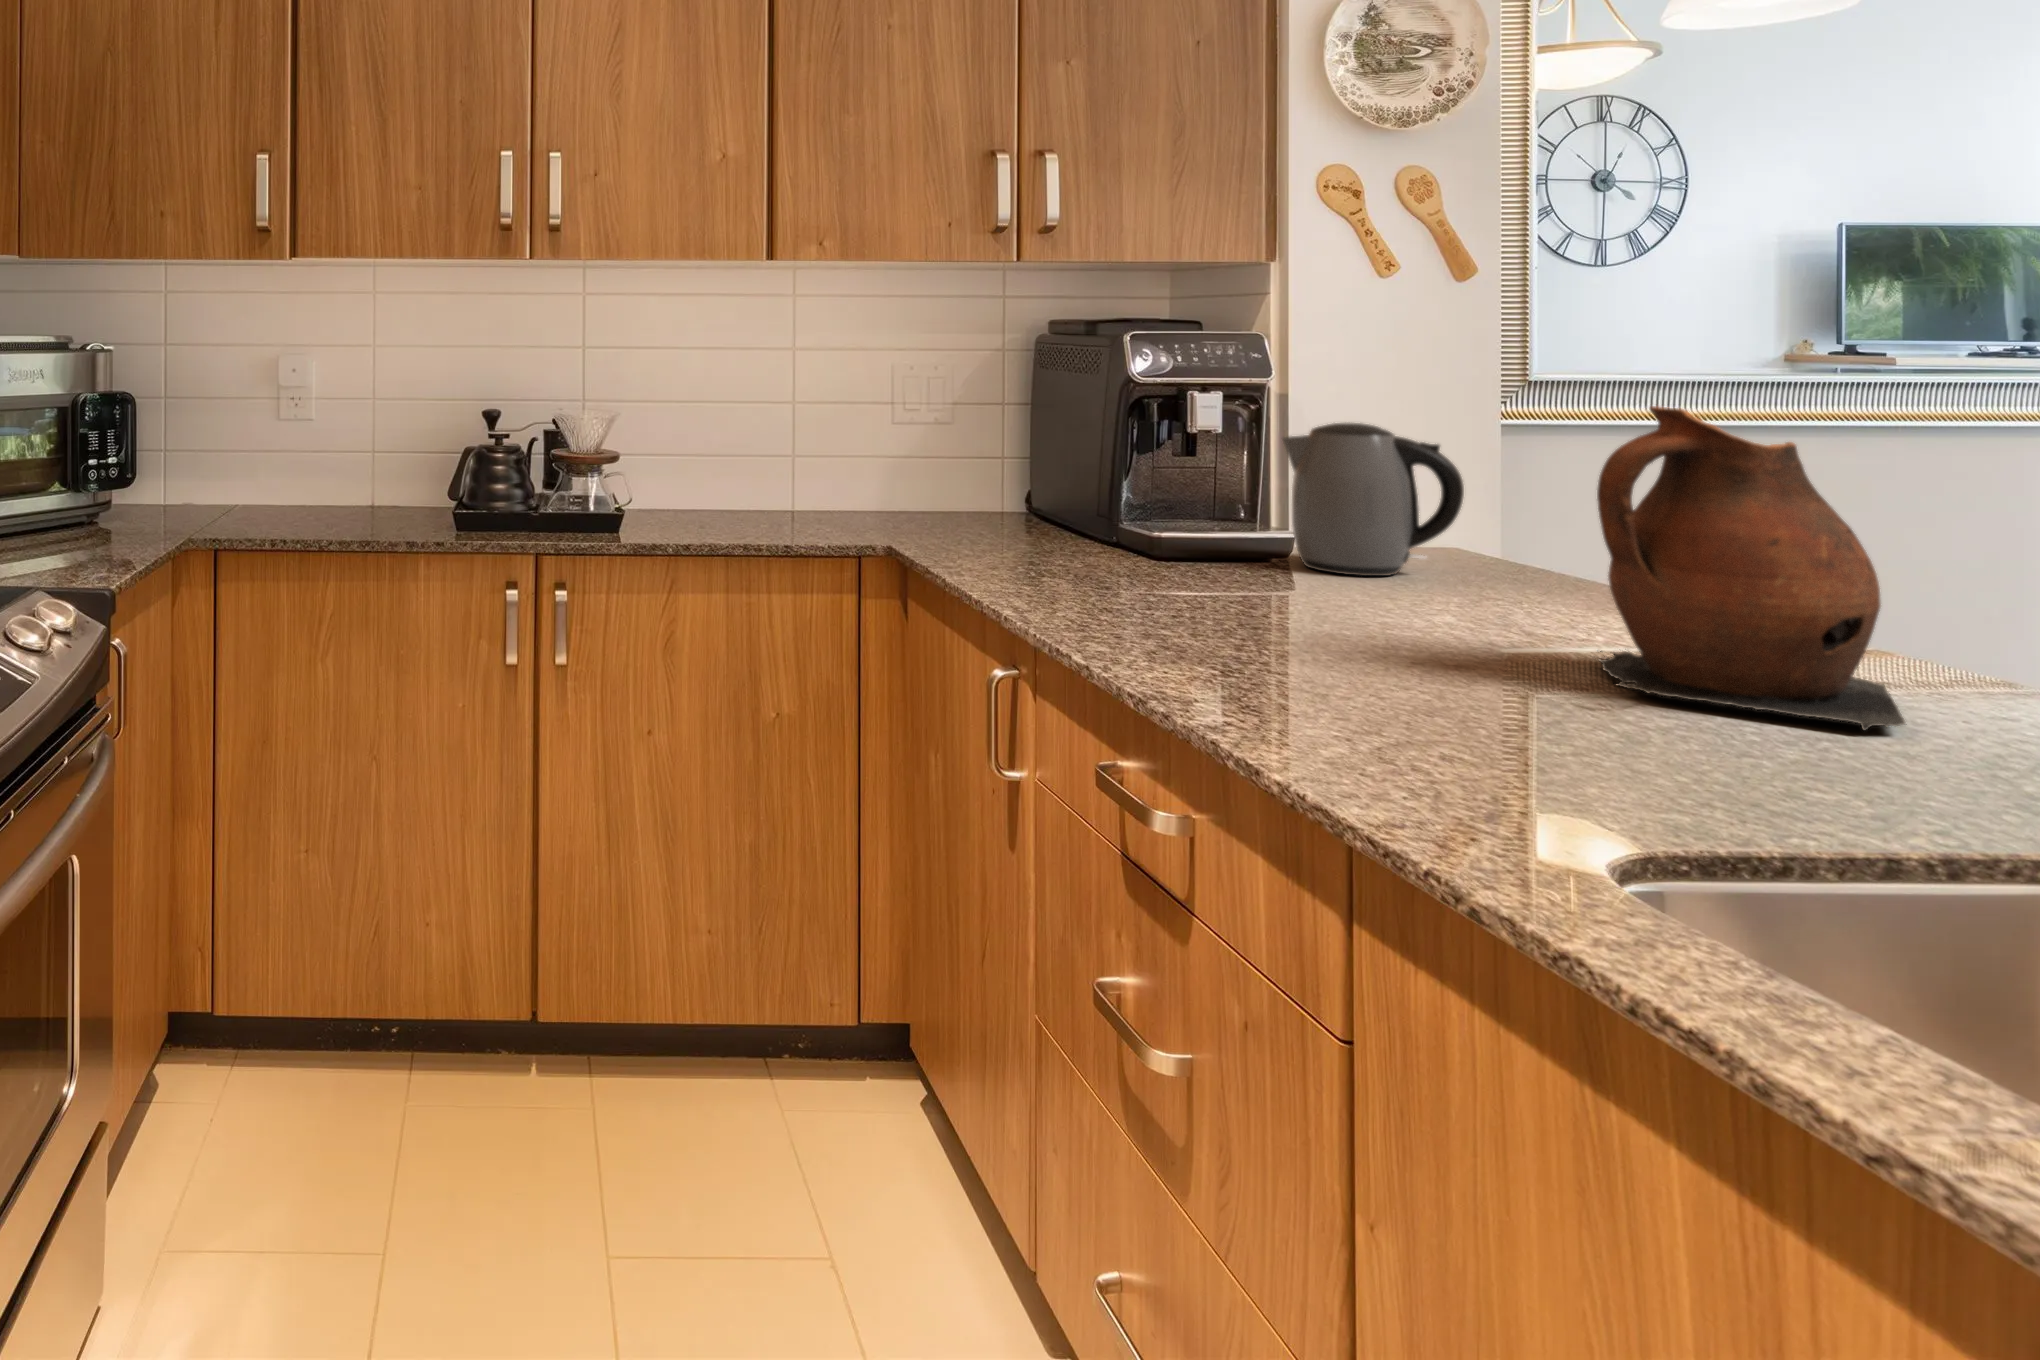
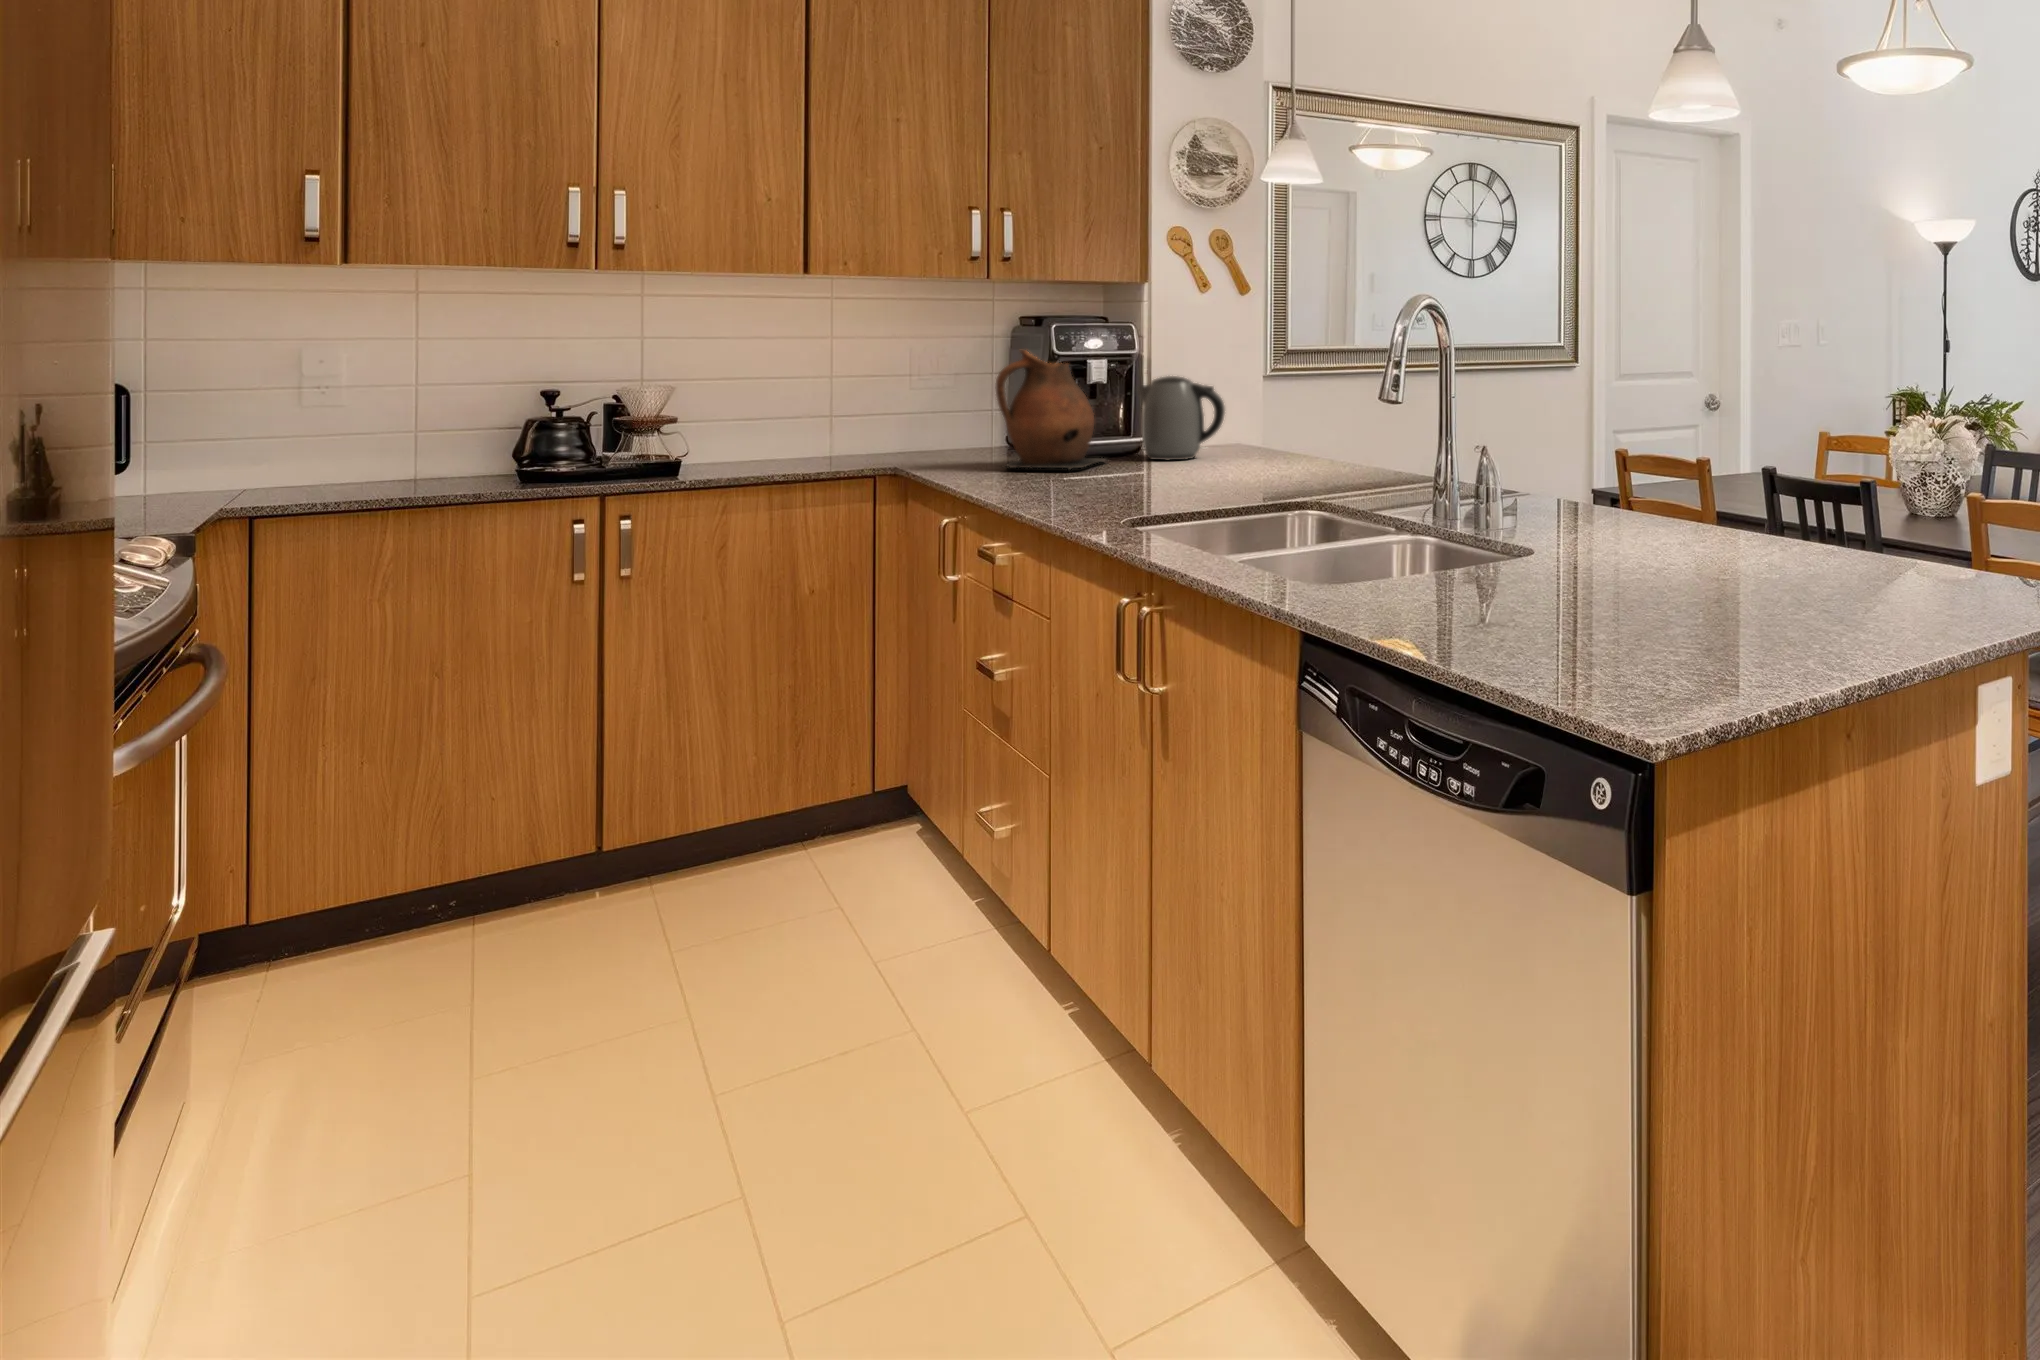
ceramic pitcher: present [1597,406,1905,731] -> present [995,350,1105,469]

